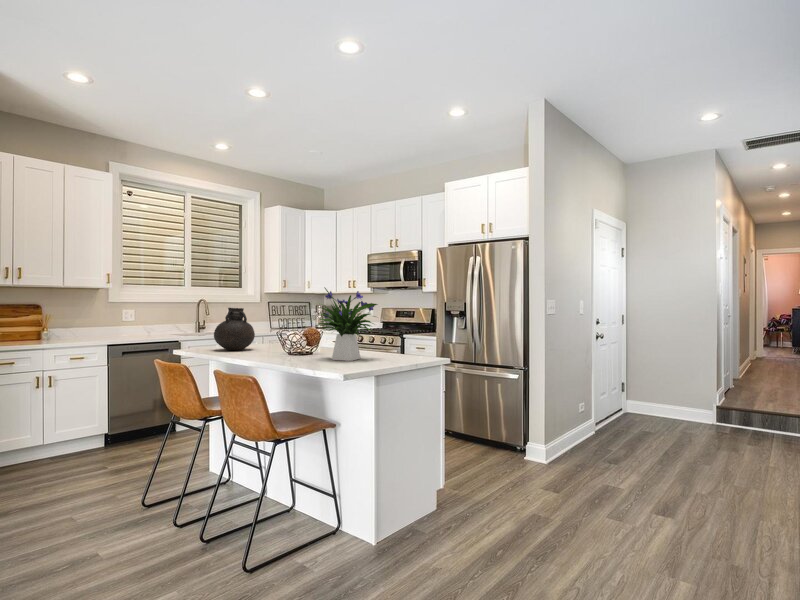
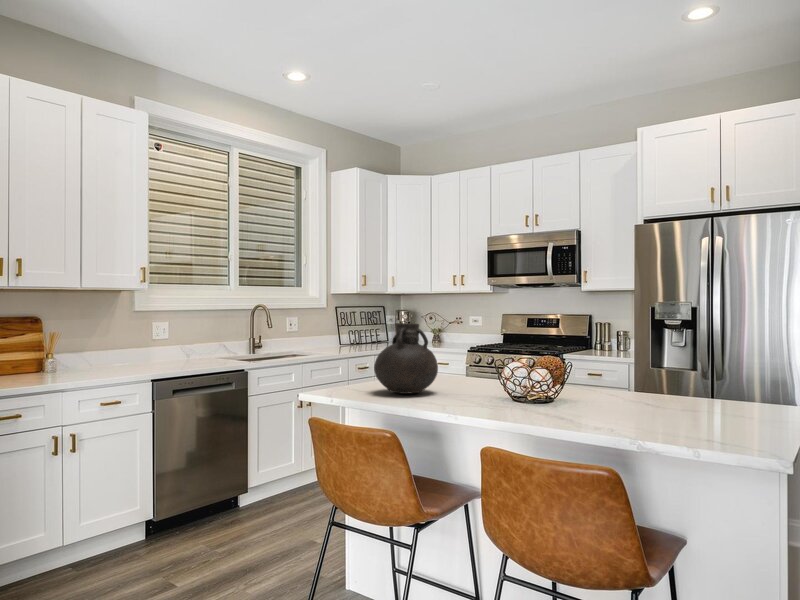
flower arrangement: present [319,288,378,361] -> none [599,289,729,420]

